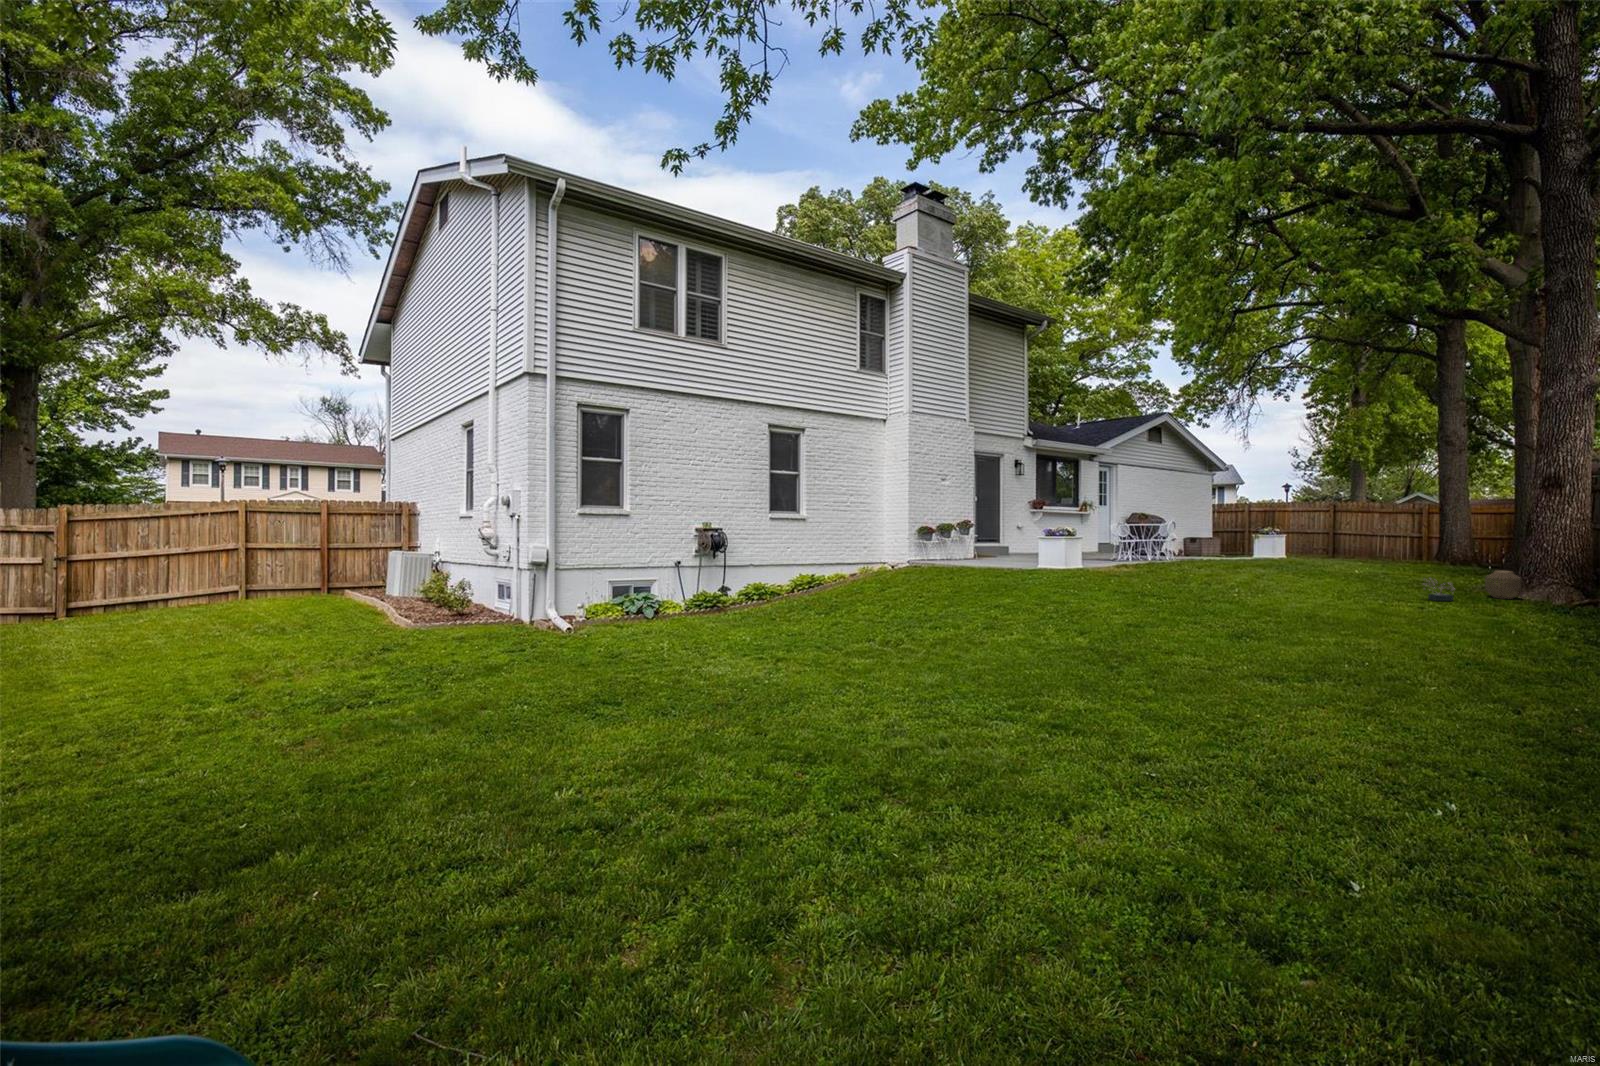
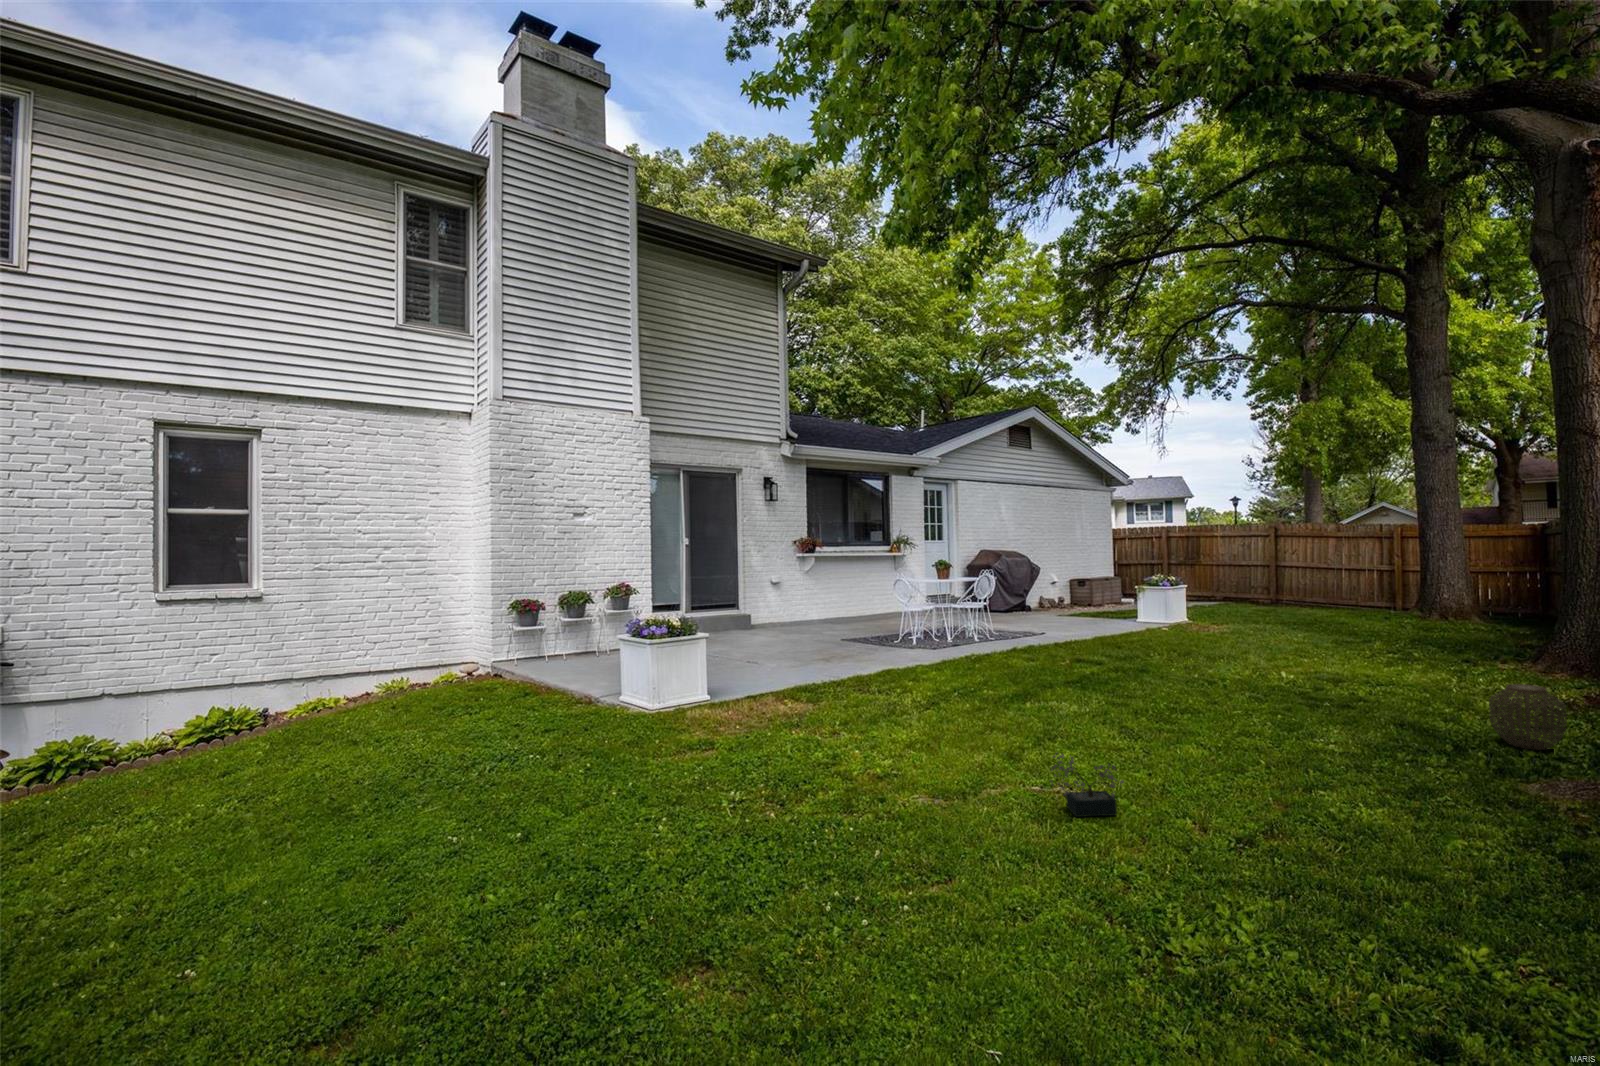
decorative plant: present [1426,581,1454,601] -> present [1050,754,1124,817]

